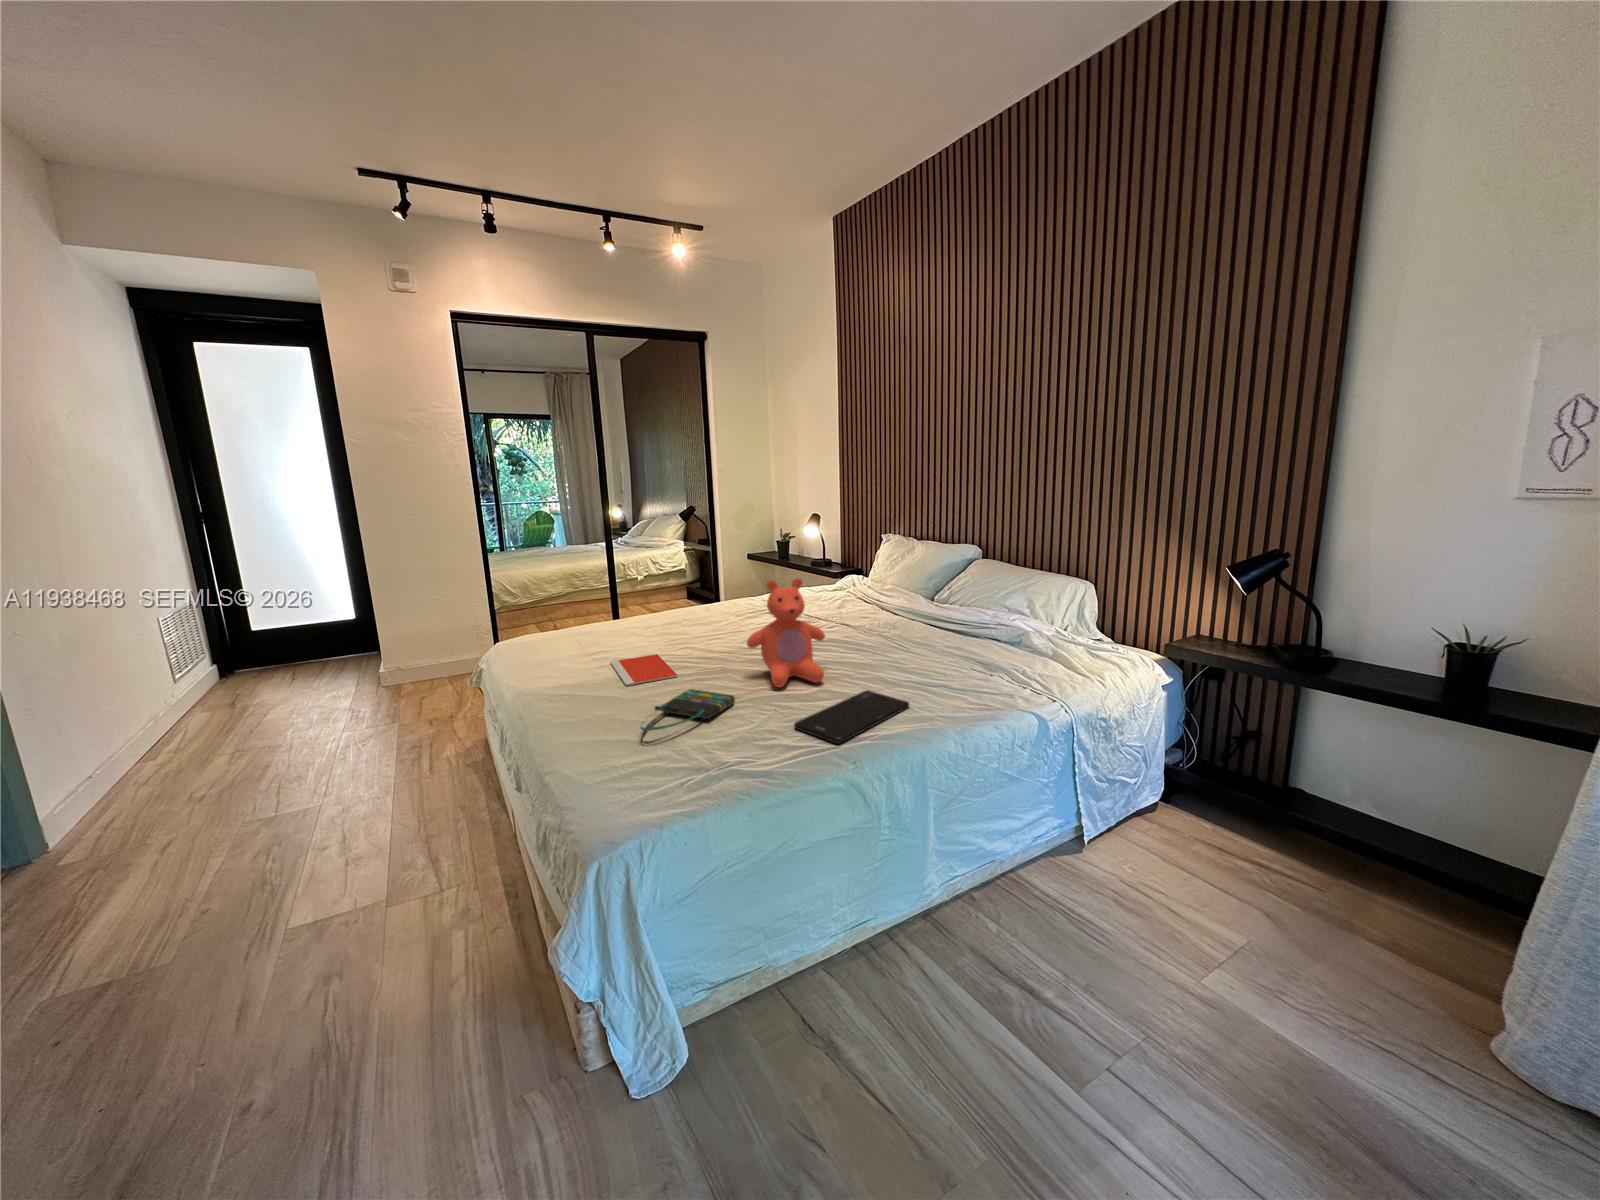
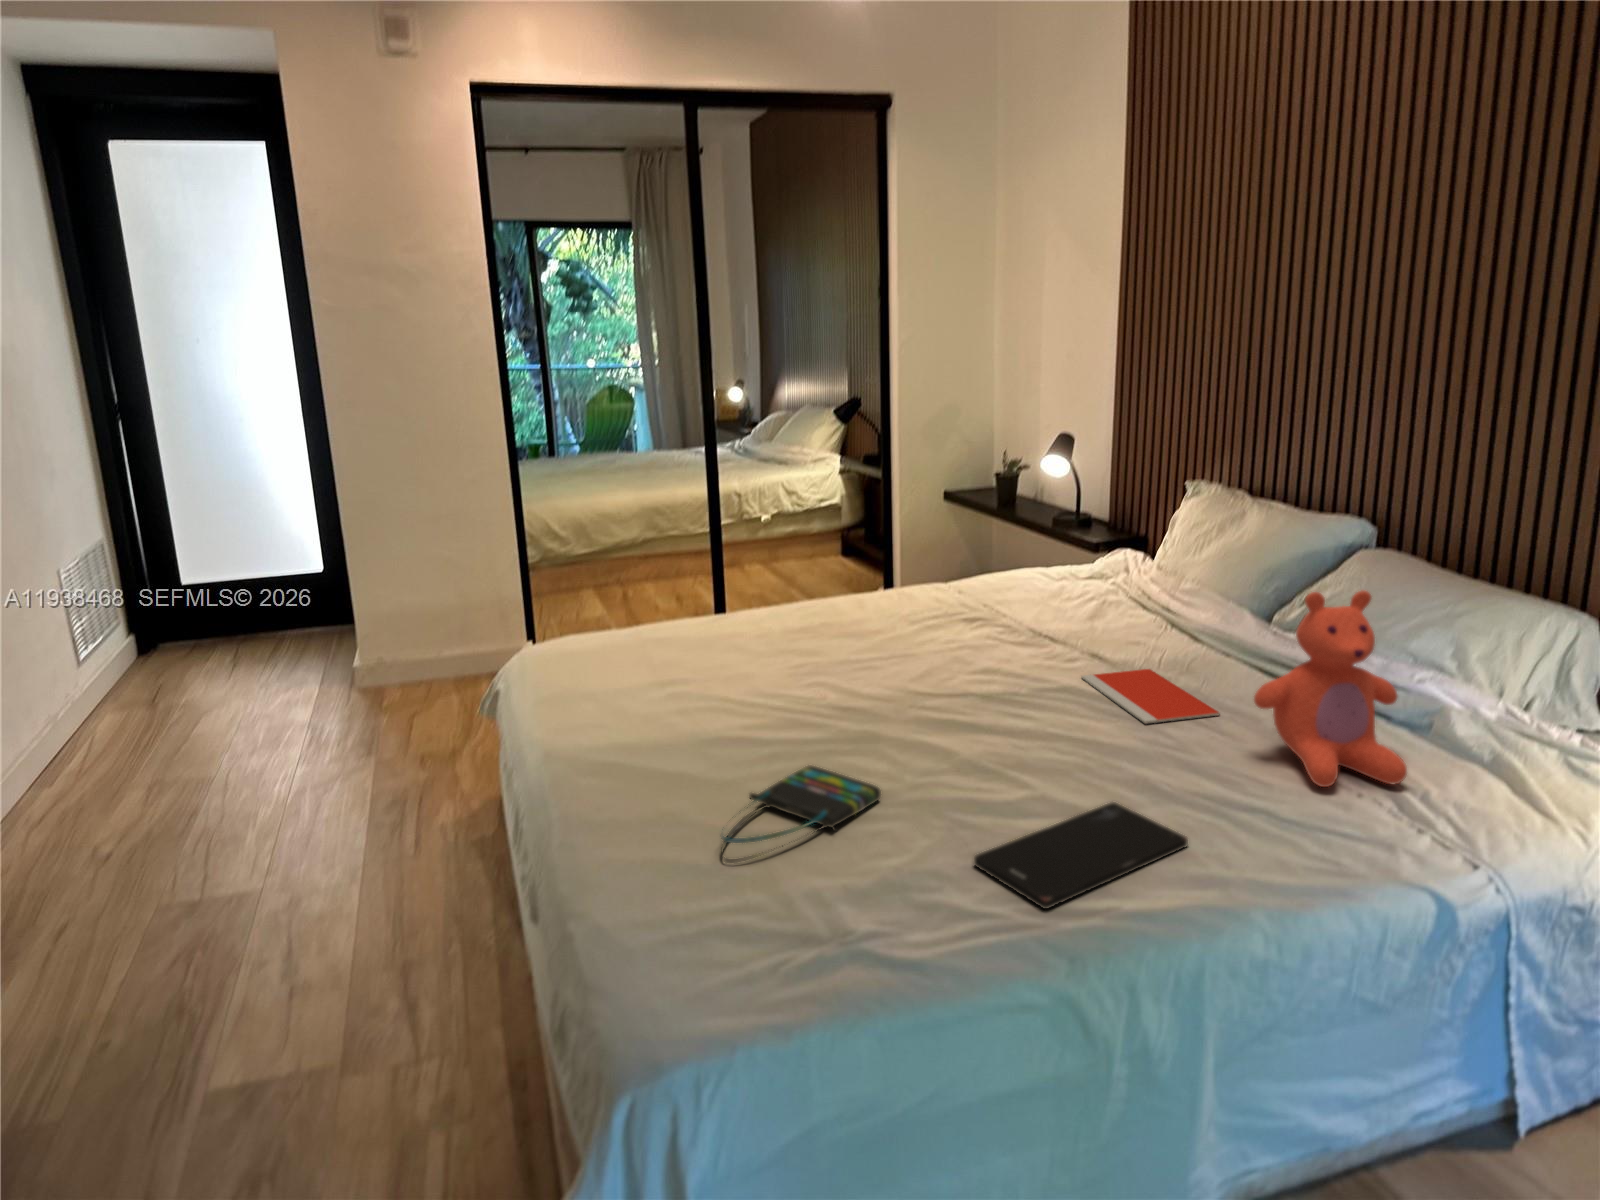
teddy bear: present [747,578,825,687] -> present [1254,590,1407,787]
notebook: present [610,654,678,686] -> present [1081,669,1220,724]

